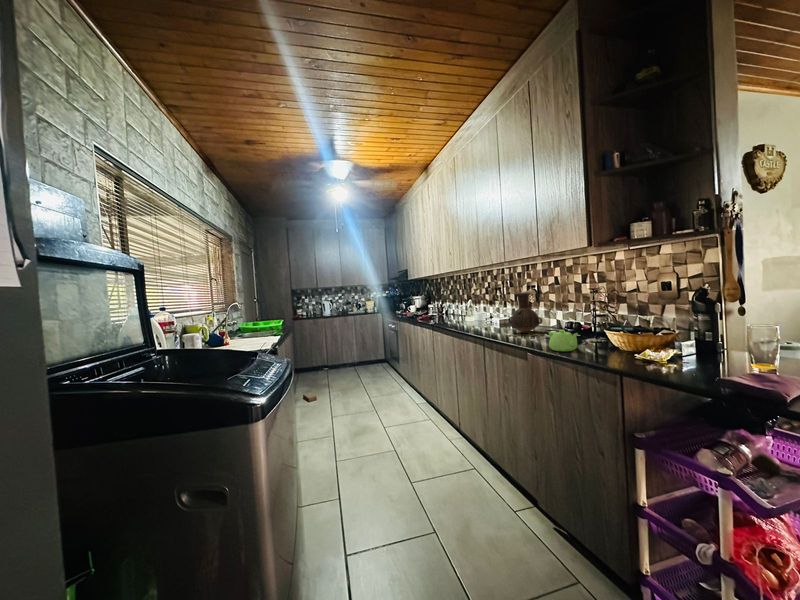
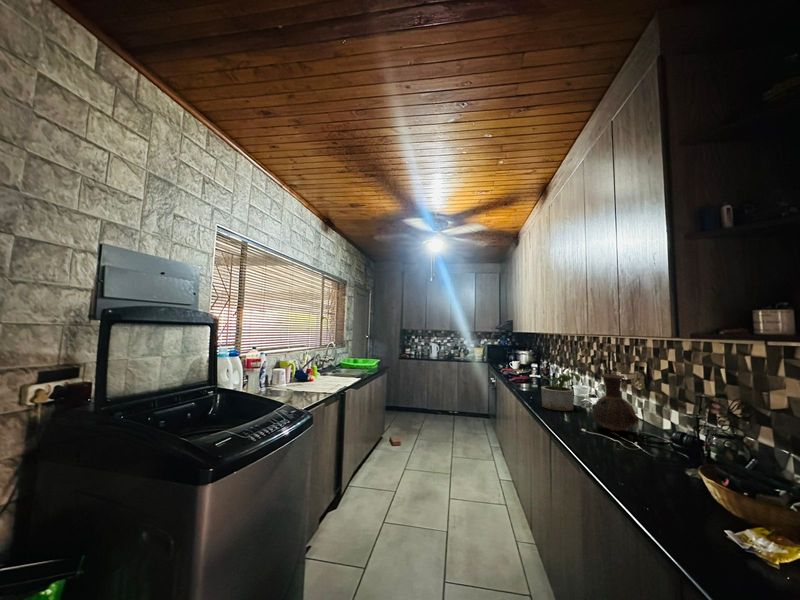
potted plant: none [461,299,490,330] -> present [541,373,580,411]
teapot: present [549,330,578,351] -> none [613,443,659,482]

